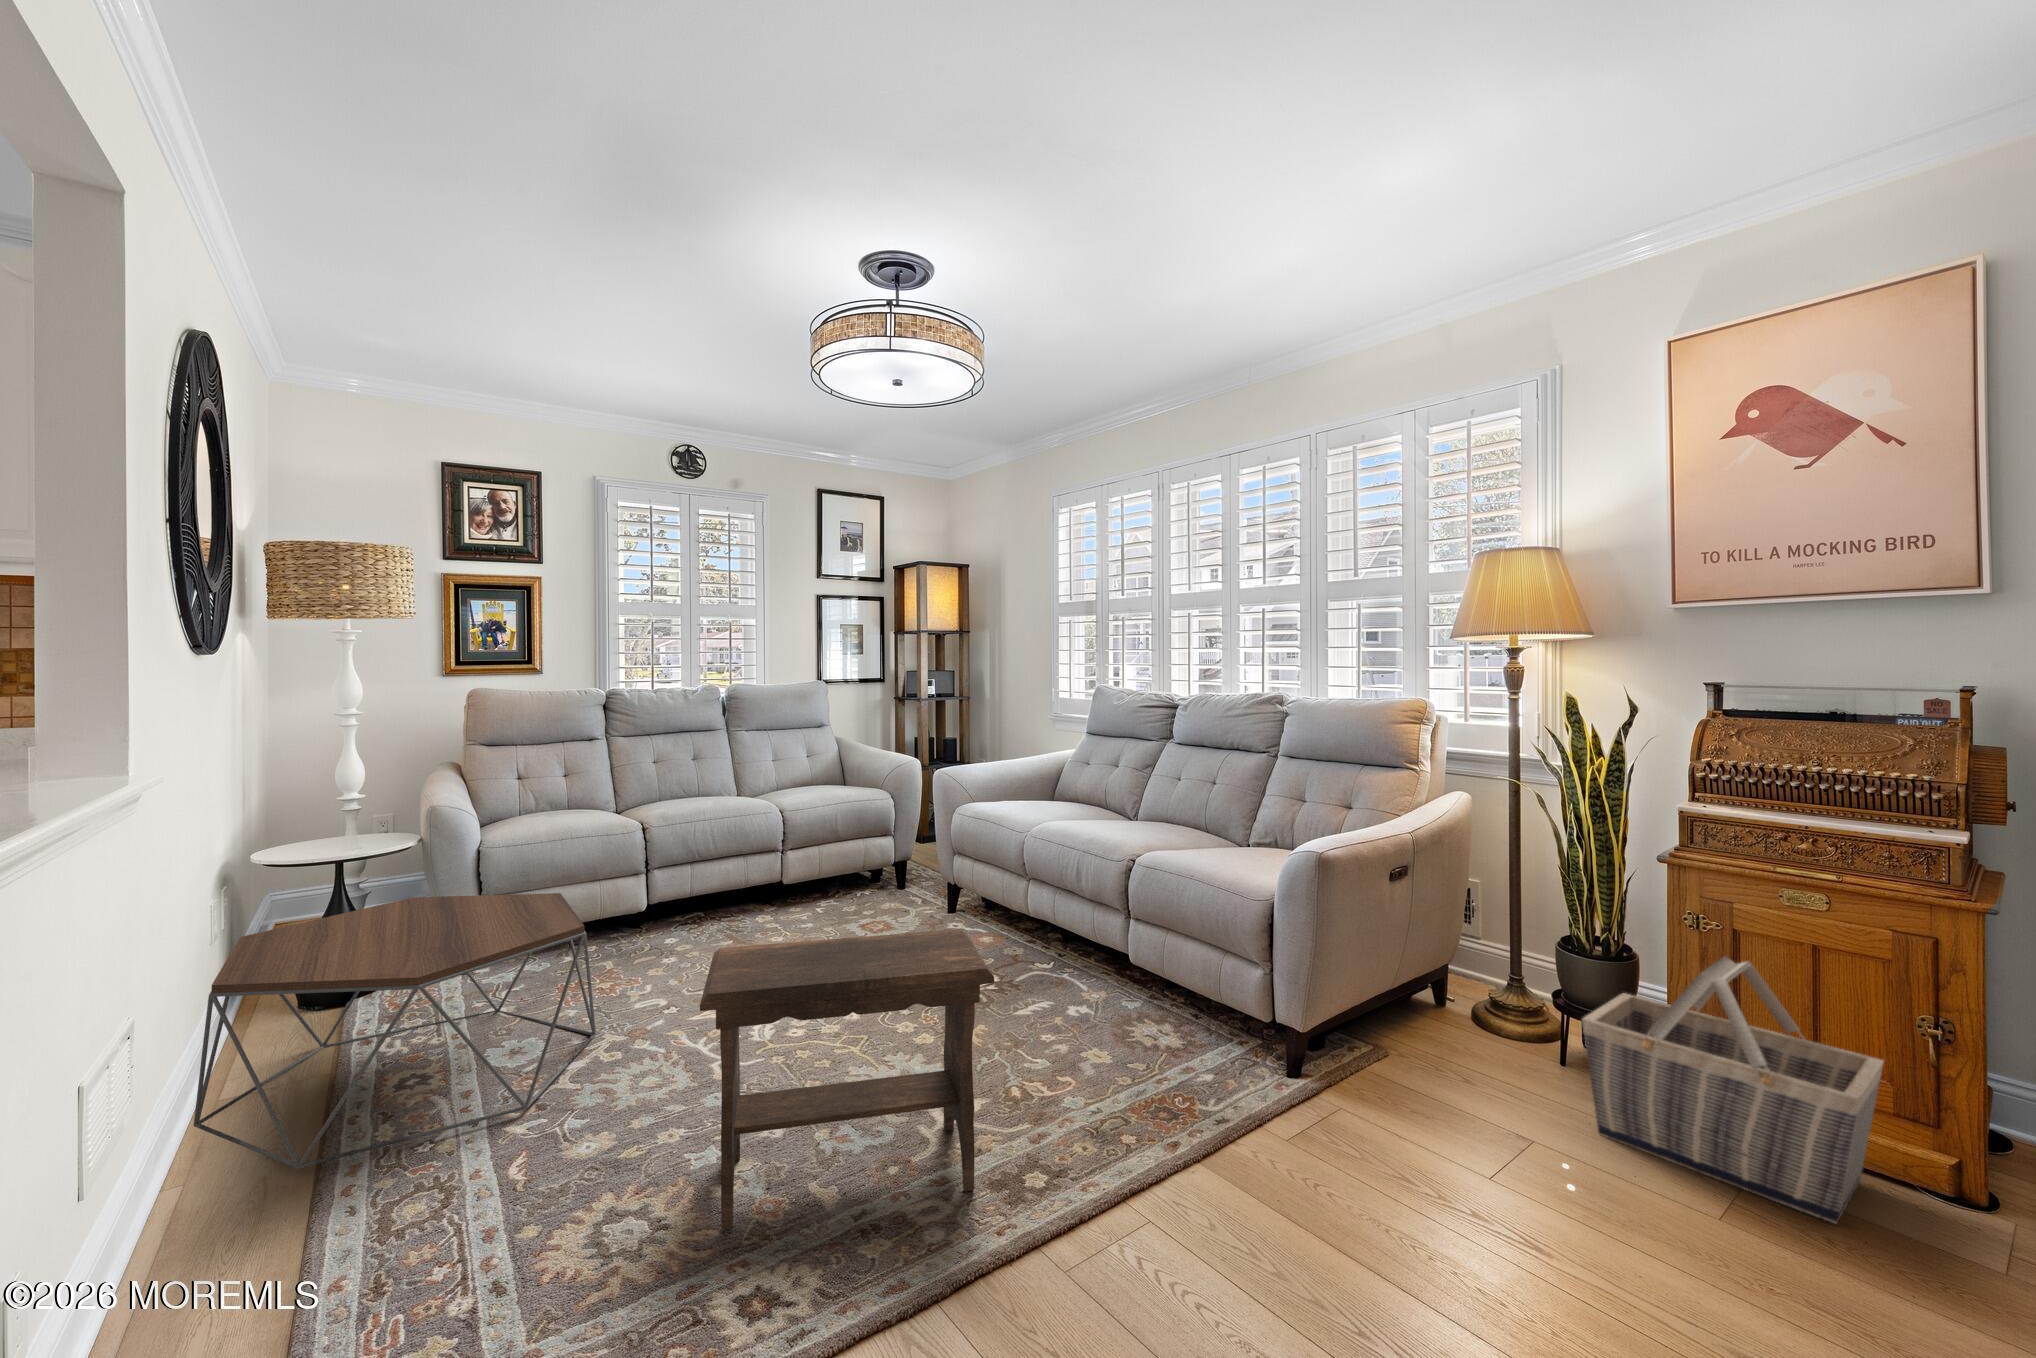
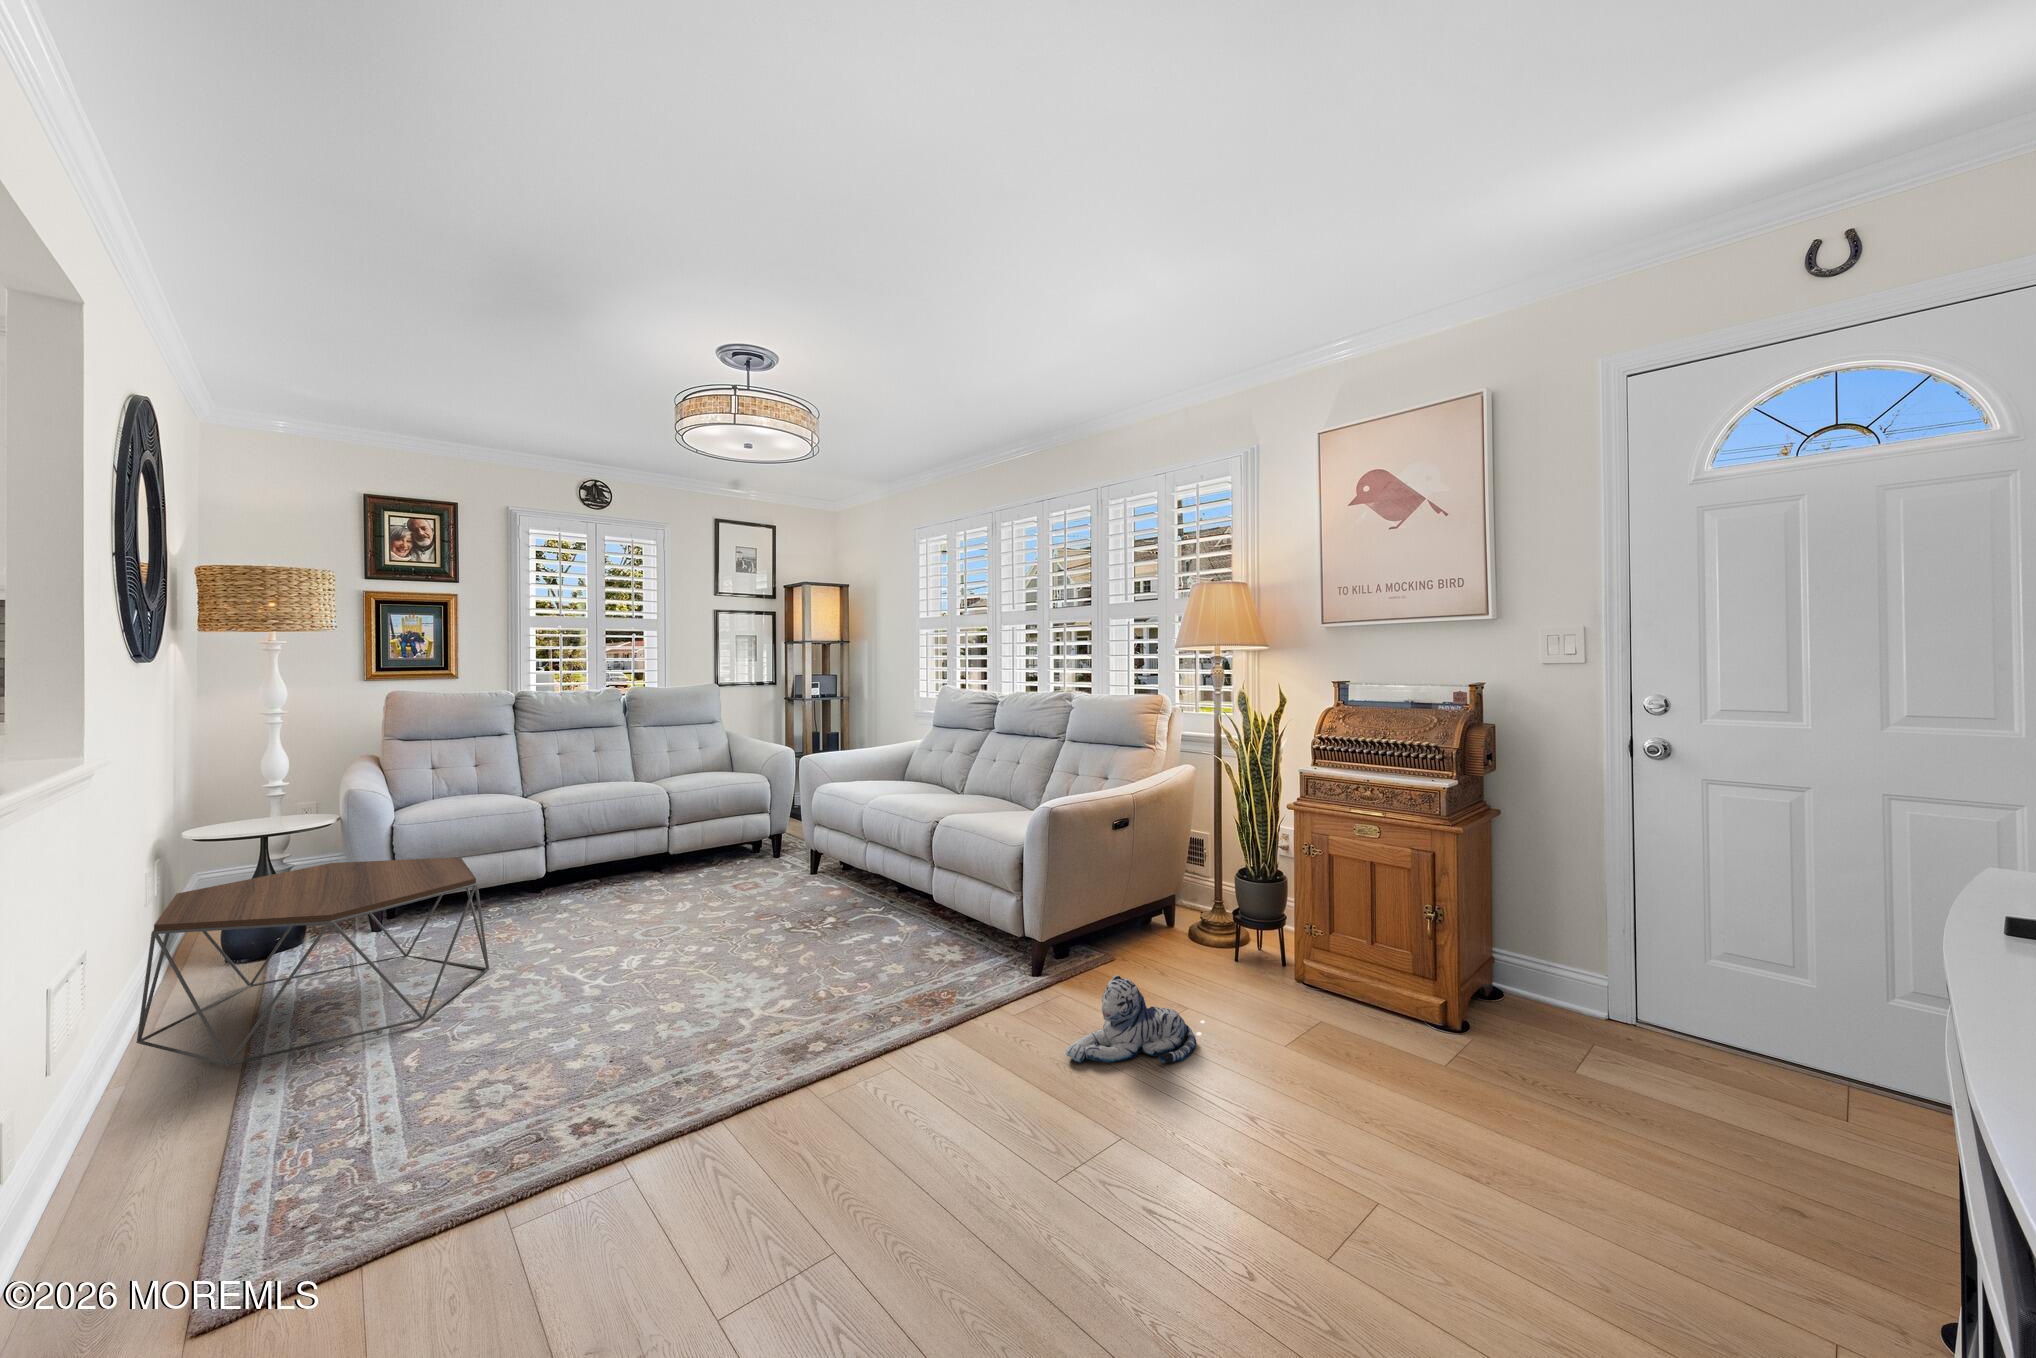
footstool: present [700,929,994,1230] -> none [550,869,782,1088]
basket: present [1582,957,1884,1223] -> none [1225,873,1407,1047]
plush toy: none [1395,1102,1580,1238] -> present [1066,975,1196,1063]

